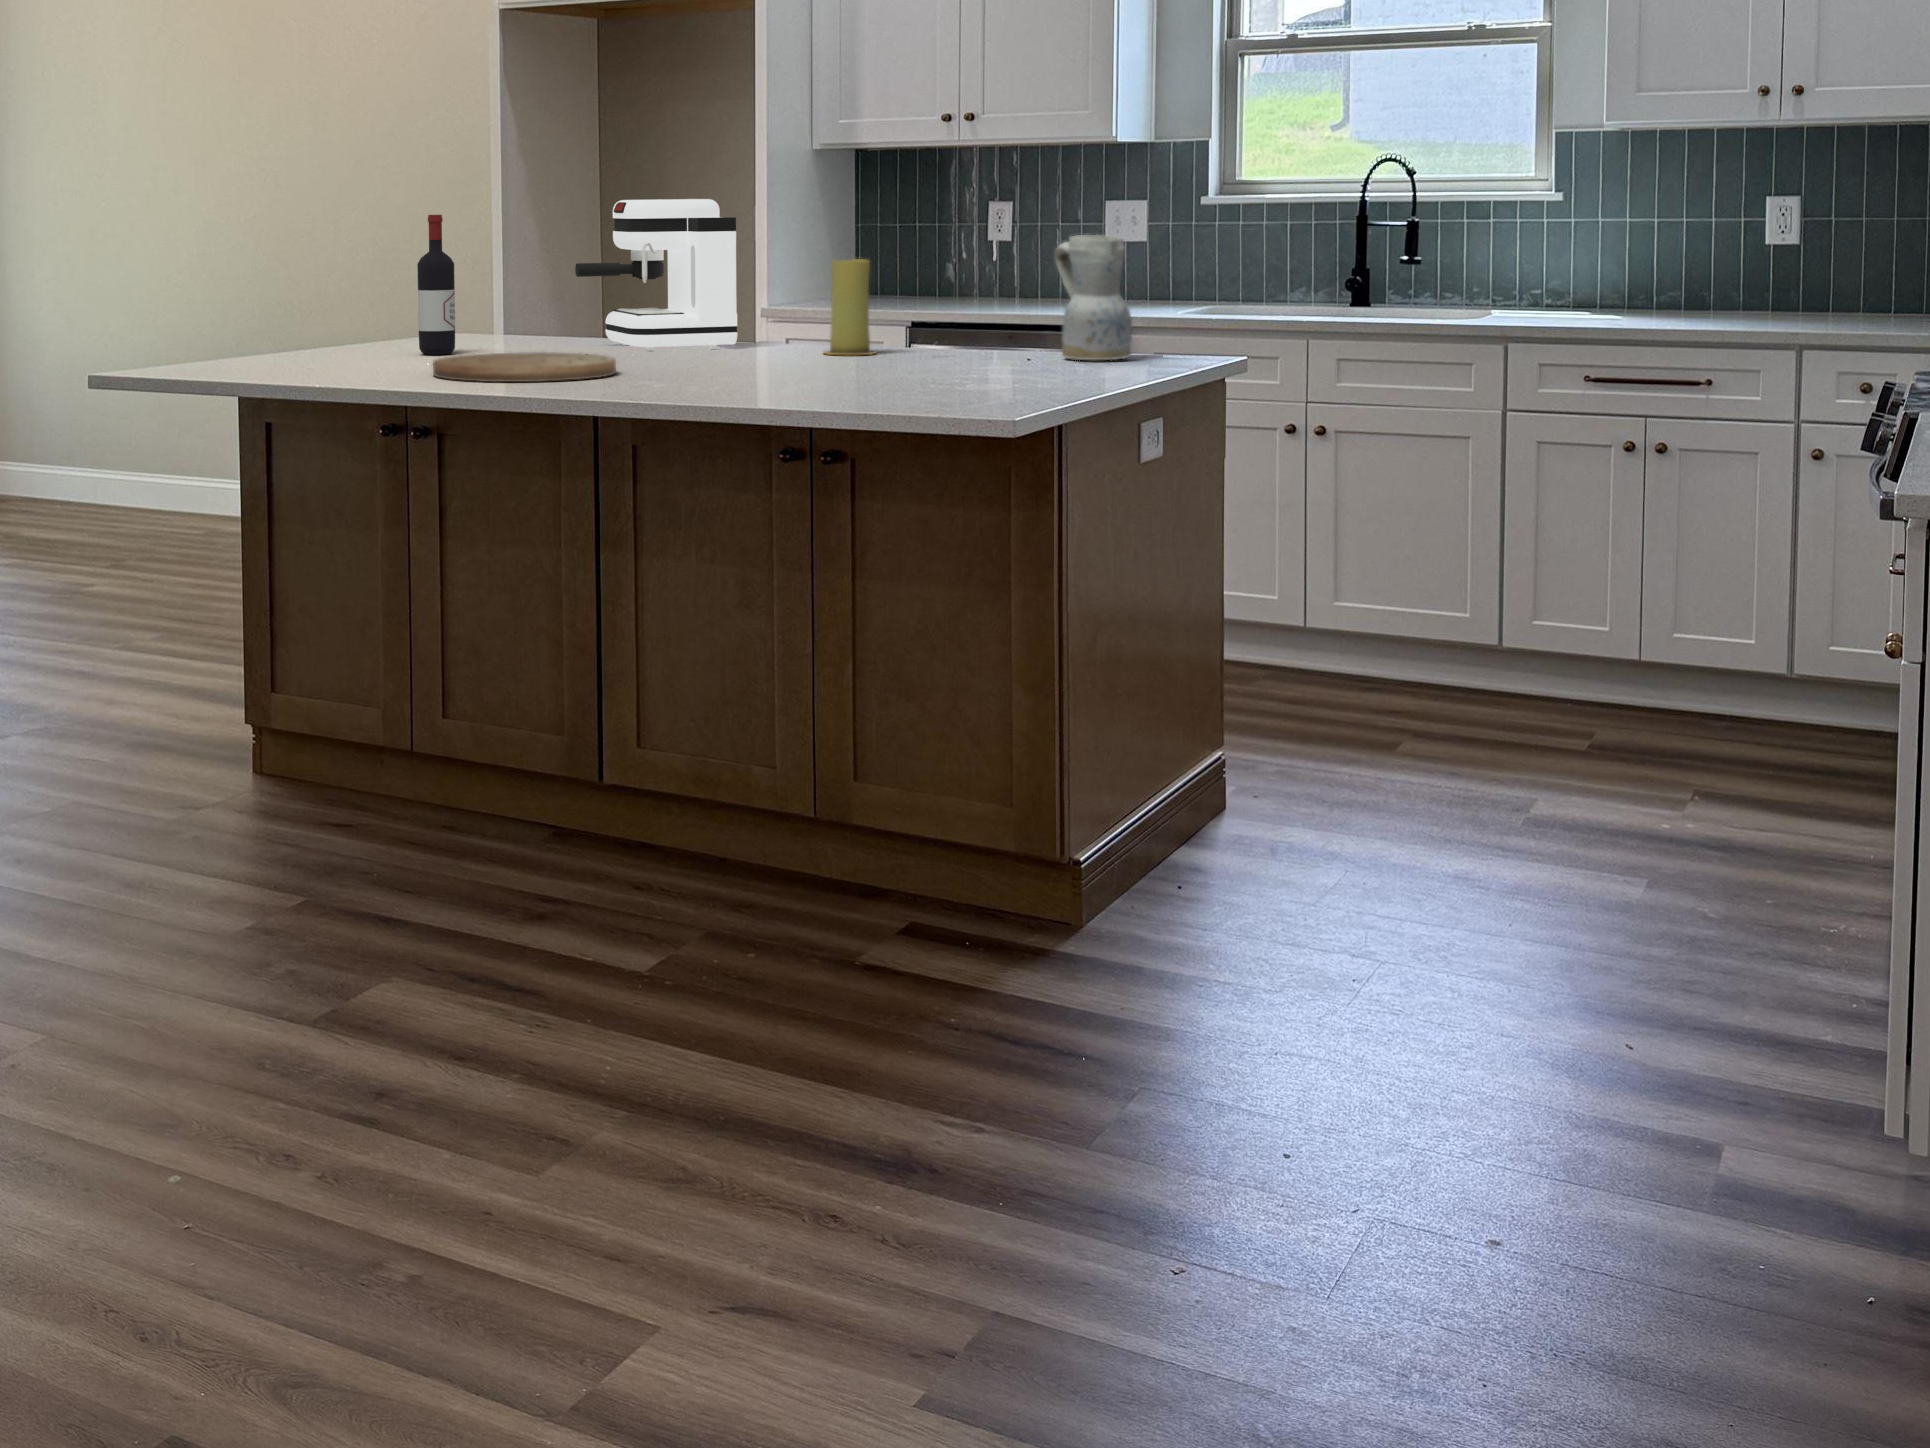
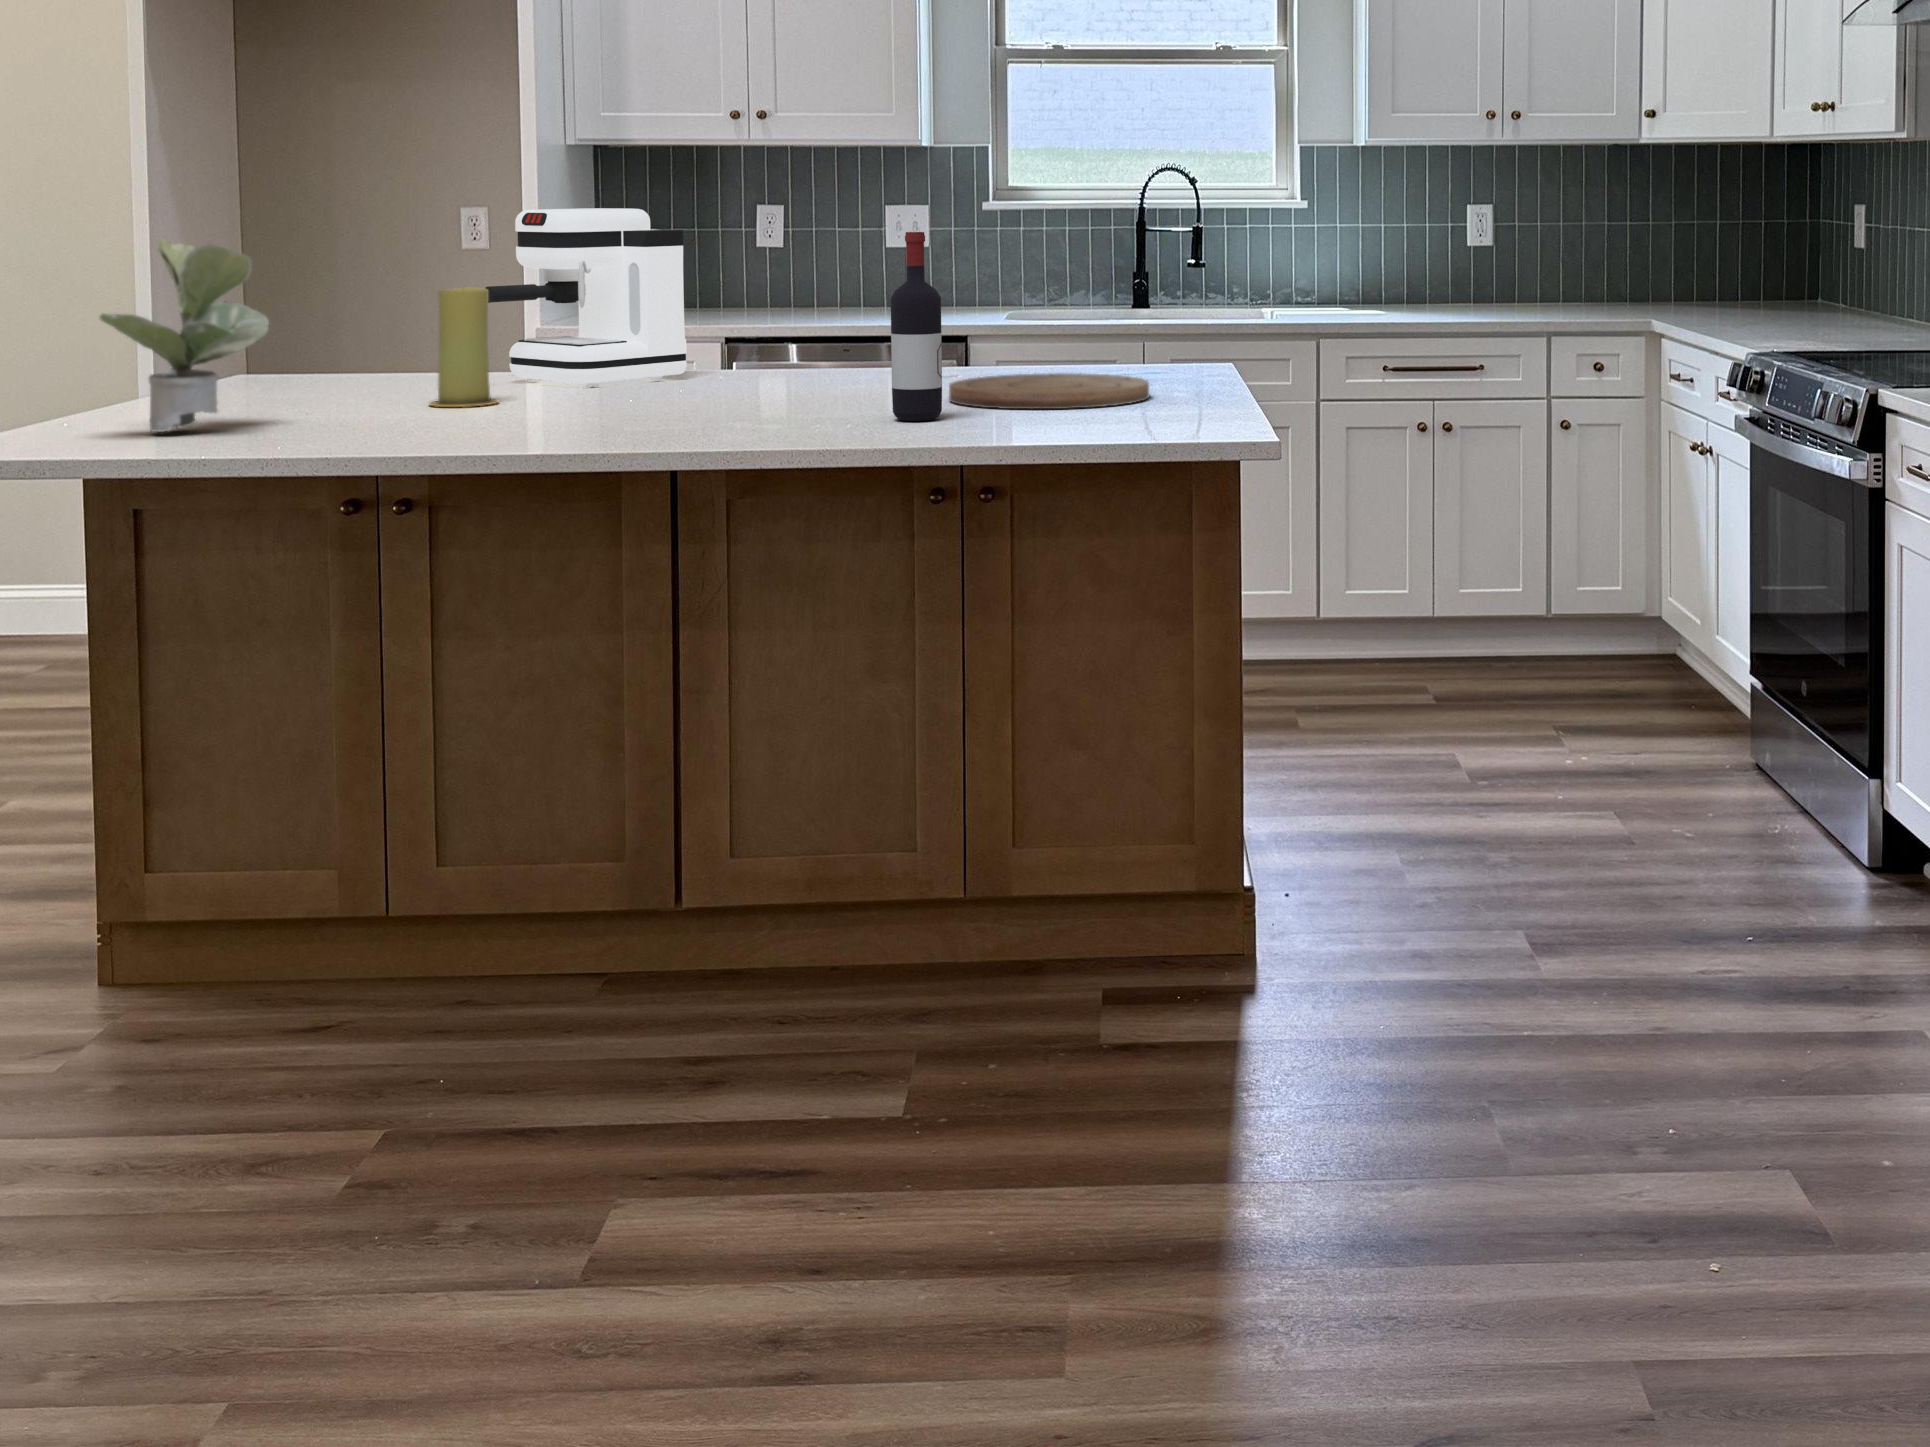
wine bottle: present [417,215,455,355] -> present [890,232,942,421]
potted plant: none [232,218,353,364] -> present [100,239,269,432]
ceramic pitcher: present [1054,235,1132,360] -> none [1042,246,1126,373]
candle: present [824,259,875,355] -> present [429,287,498,407]
cutting board: present [433,352,616,382] -> present [949,373,1149,409]

